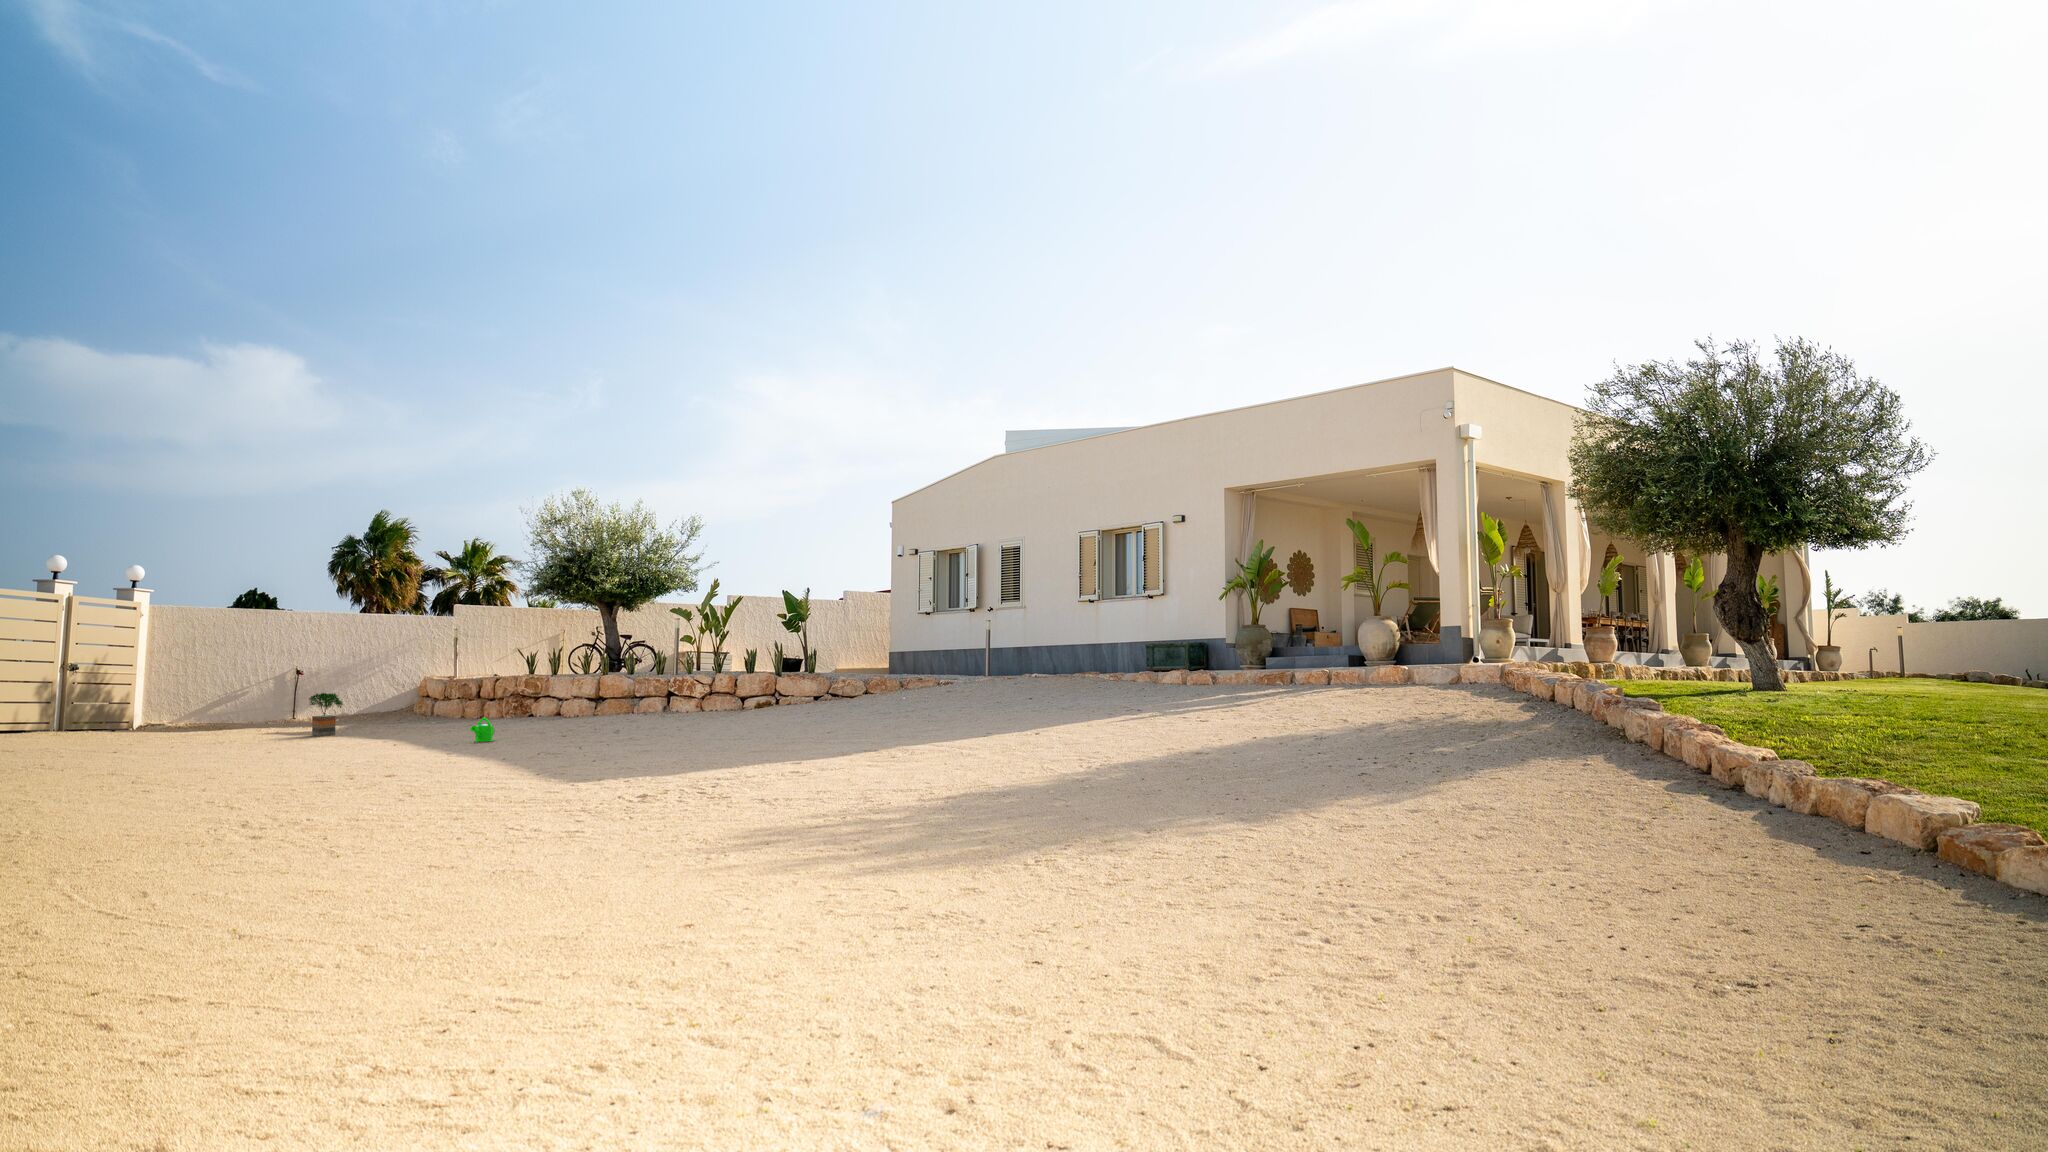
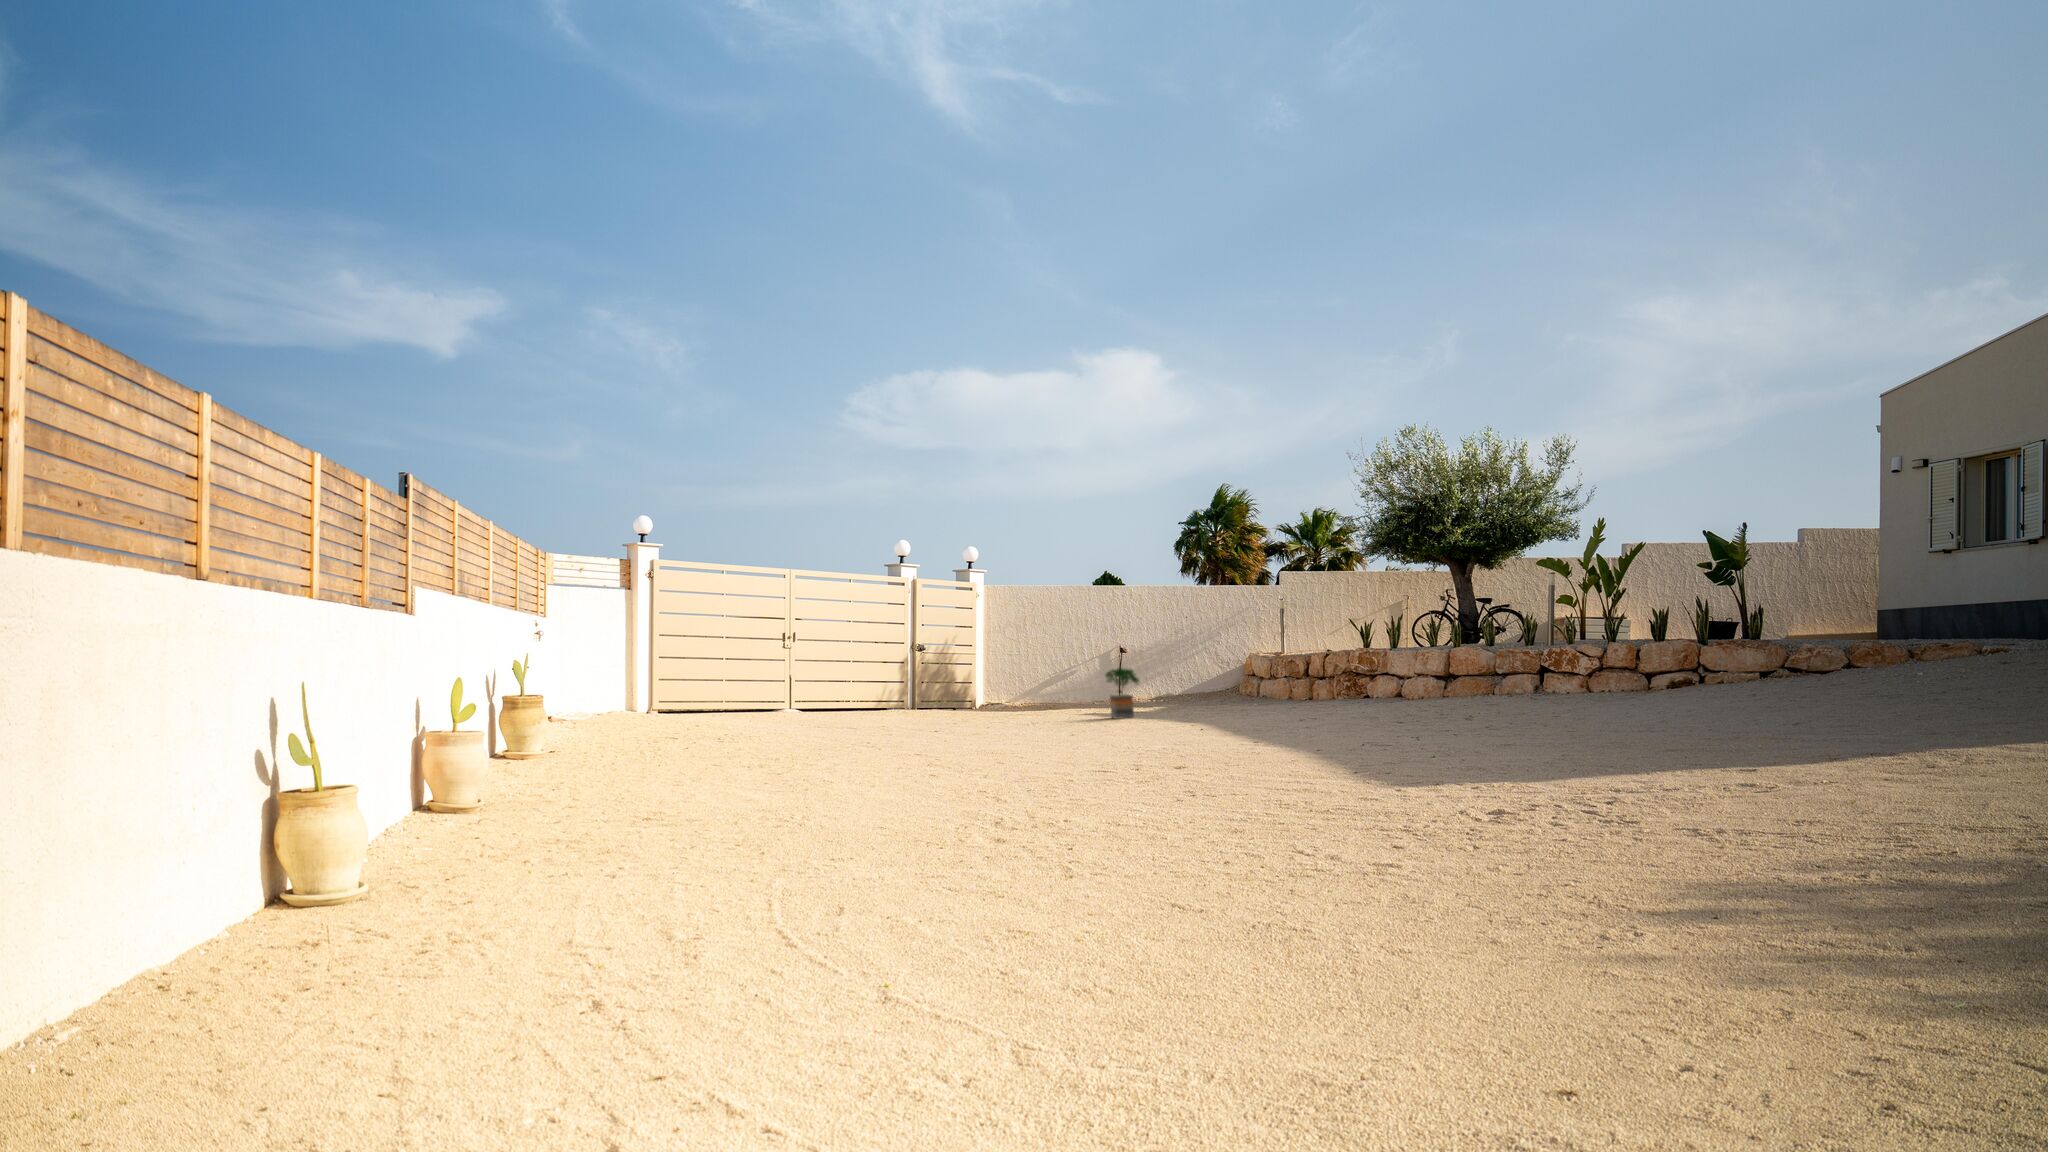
watering can: present [470,717,495,742] -> none [1268,697,1300,729]

